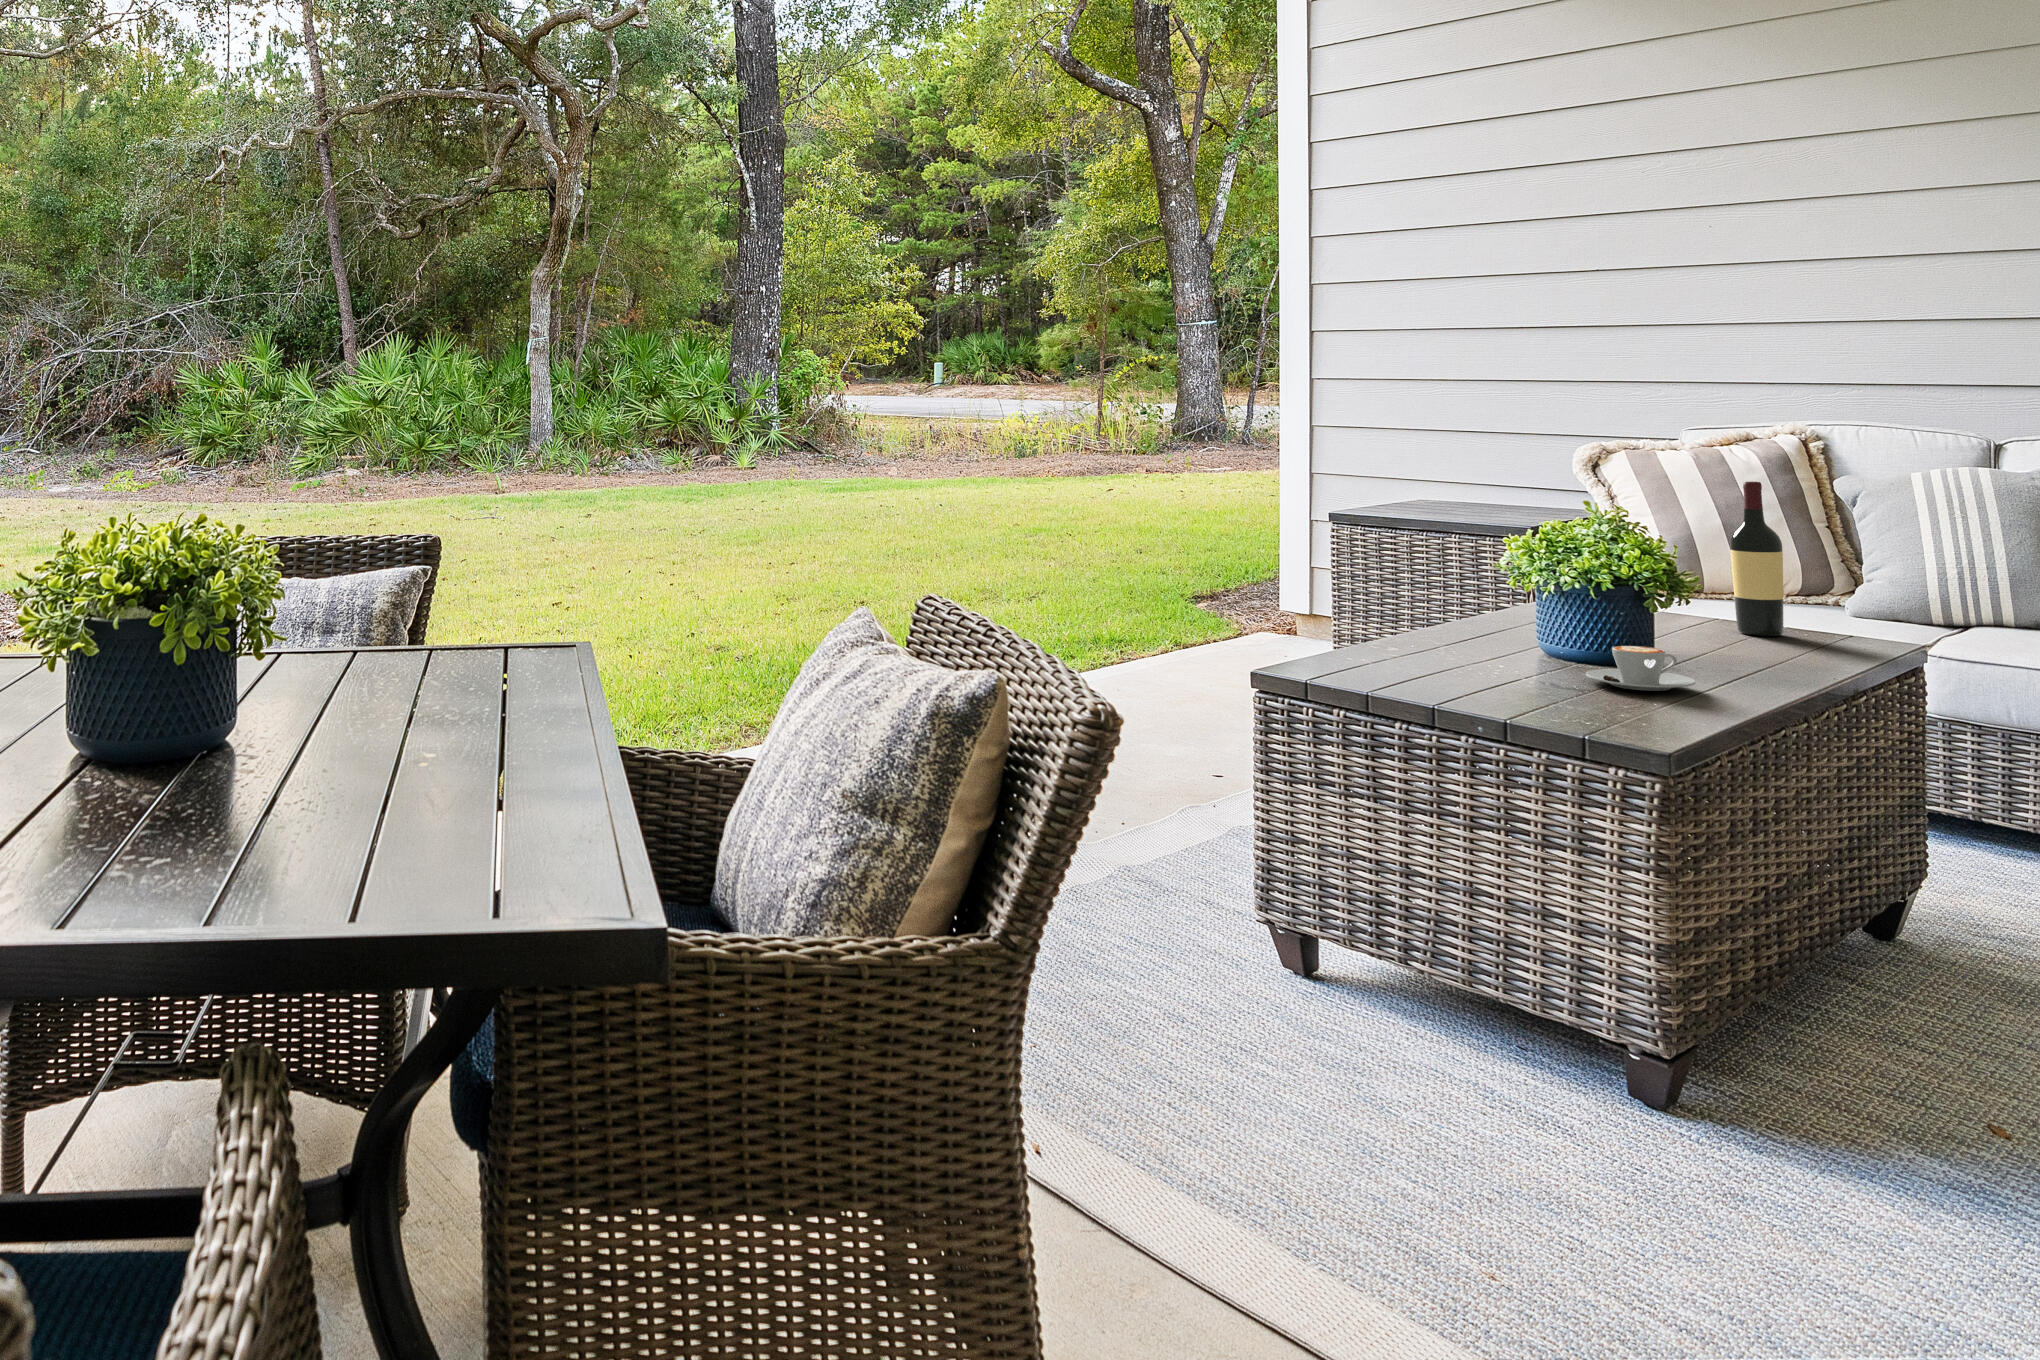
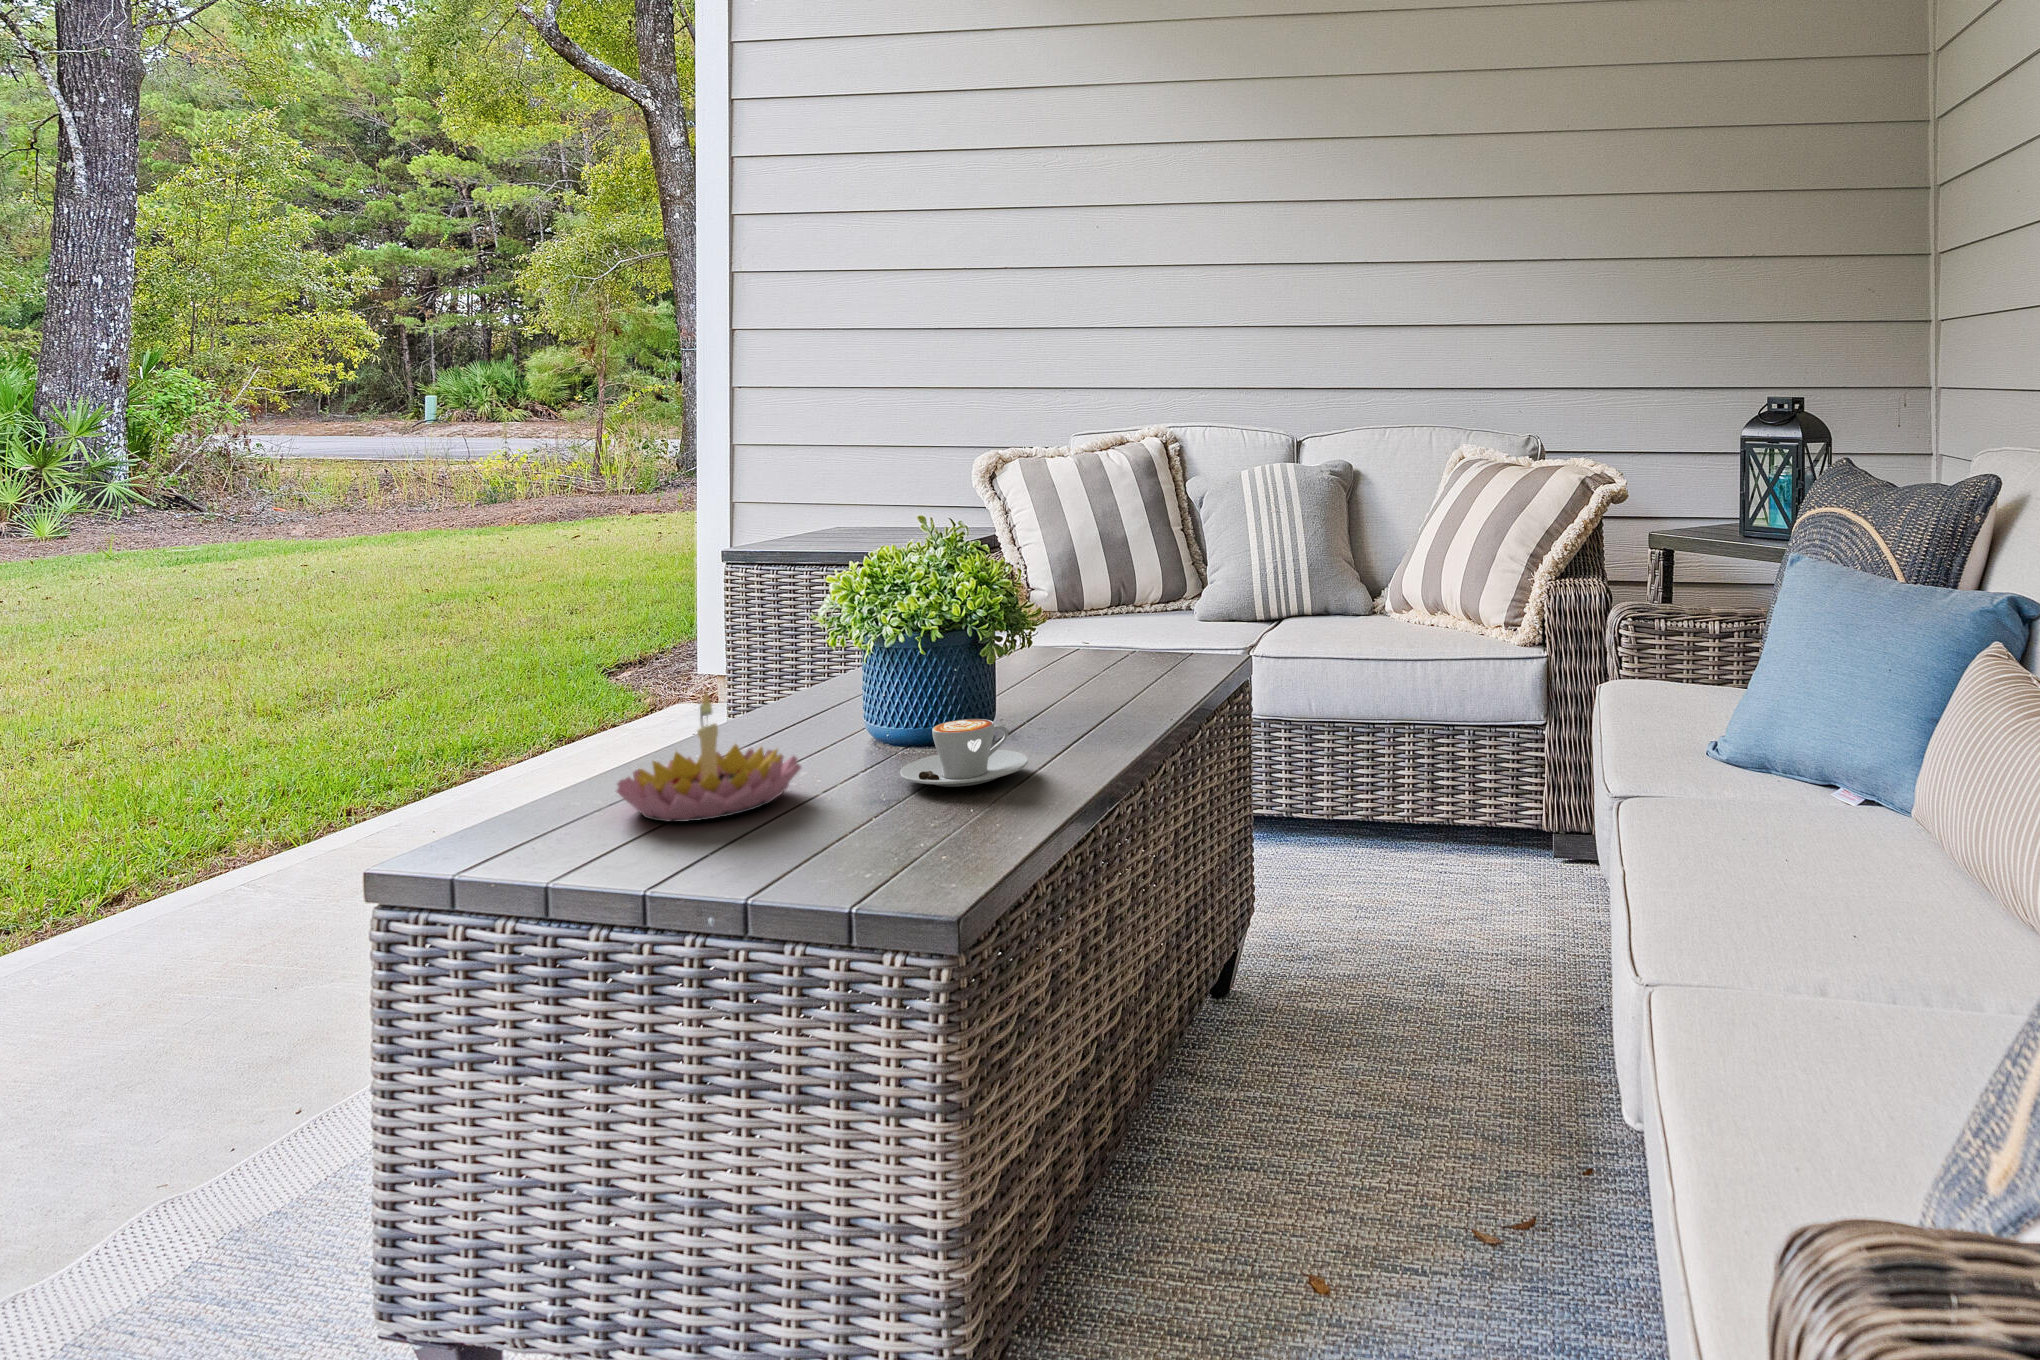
wine bottle: present [1730,482,1783,636] -> none [1086,483,1135,666]
candle holder: none [1381,598,1512,679] -> present [617,691,801,822]

